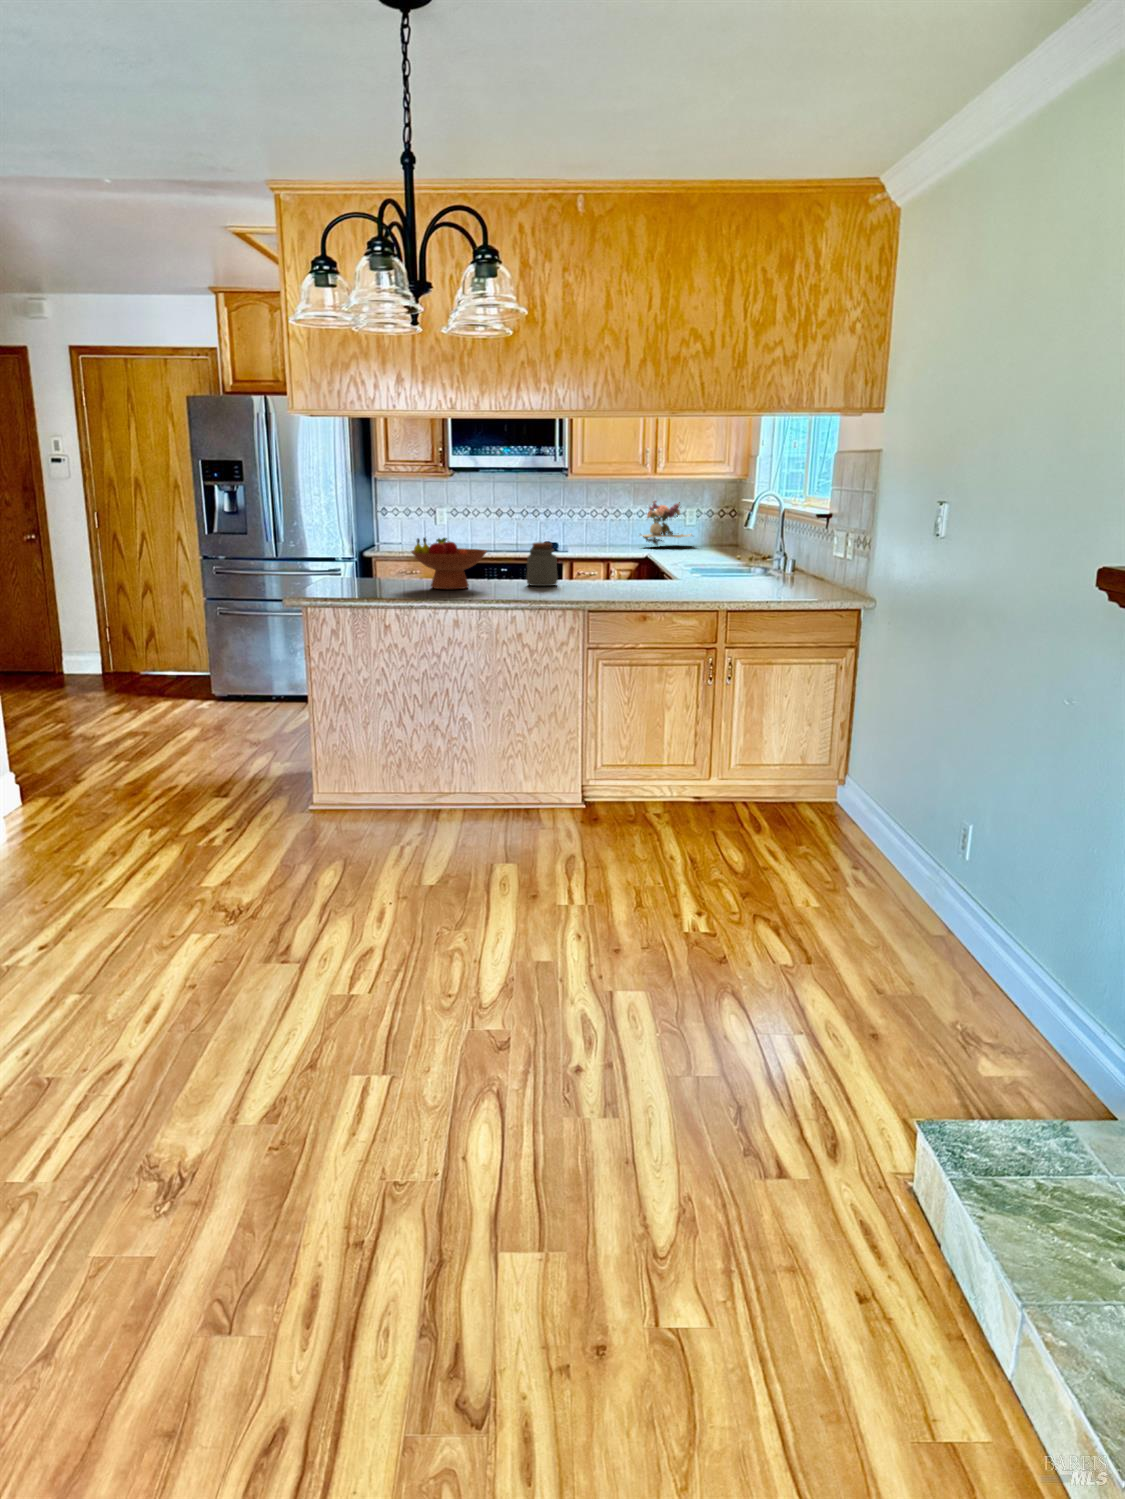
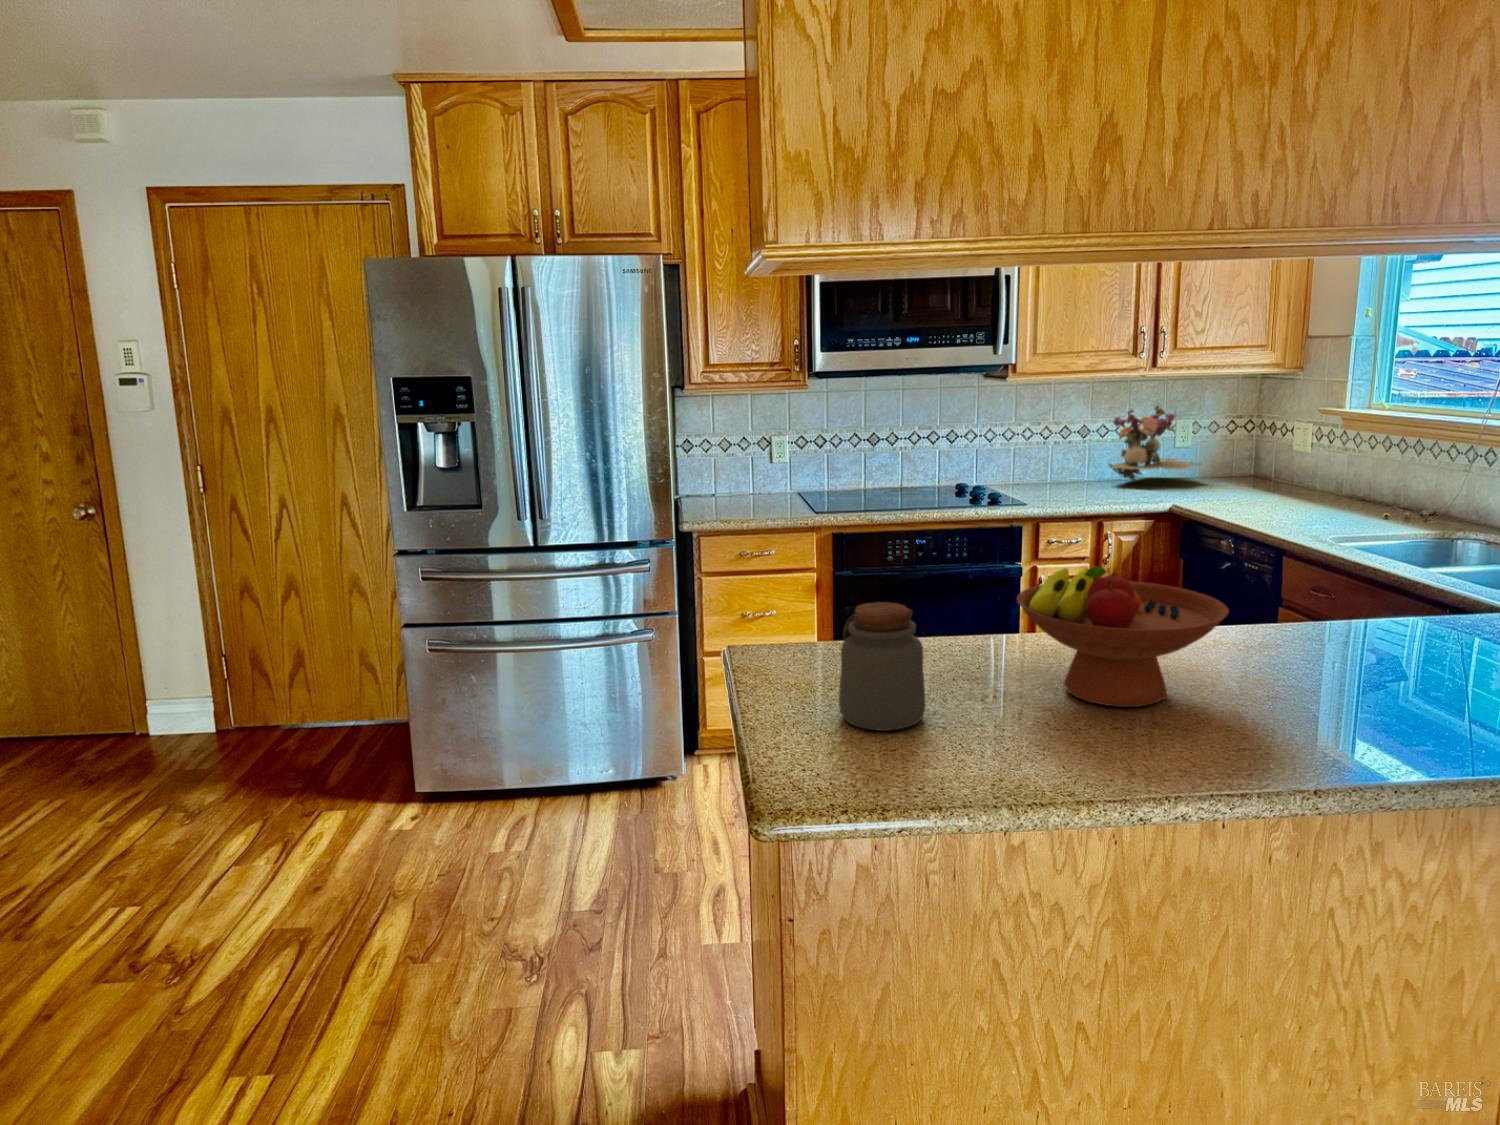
jar: present [526,542,558,586] -> present [839,602,925,731]

